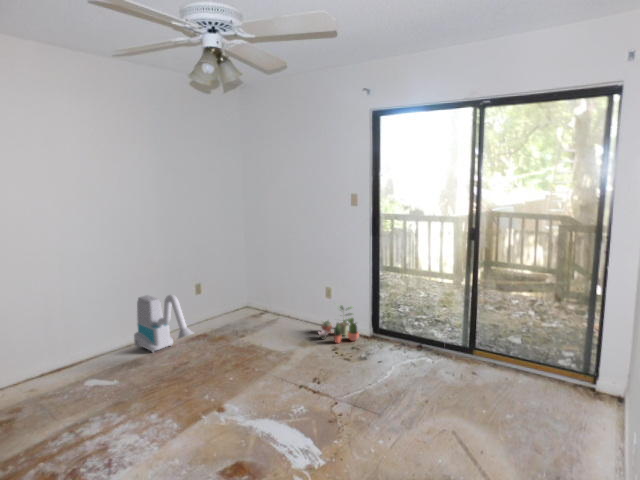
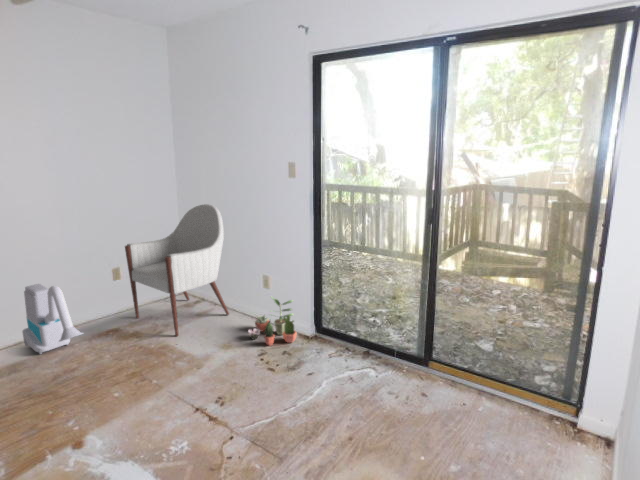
chair: none [210,229,294,339] -> present [125,204,229,337]

